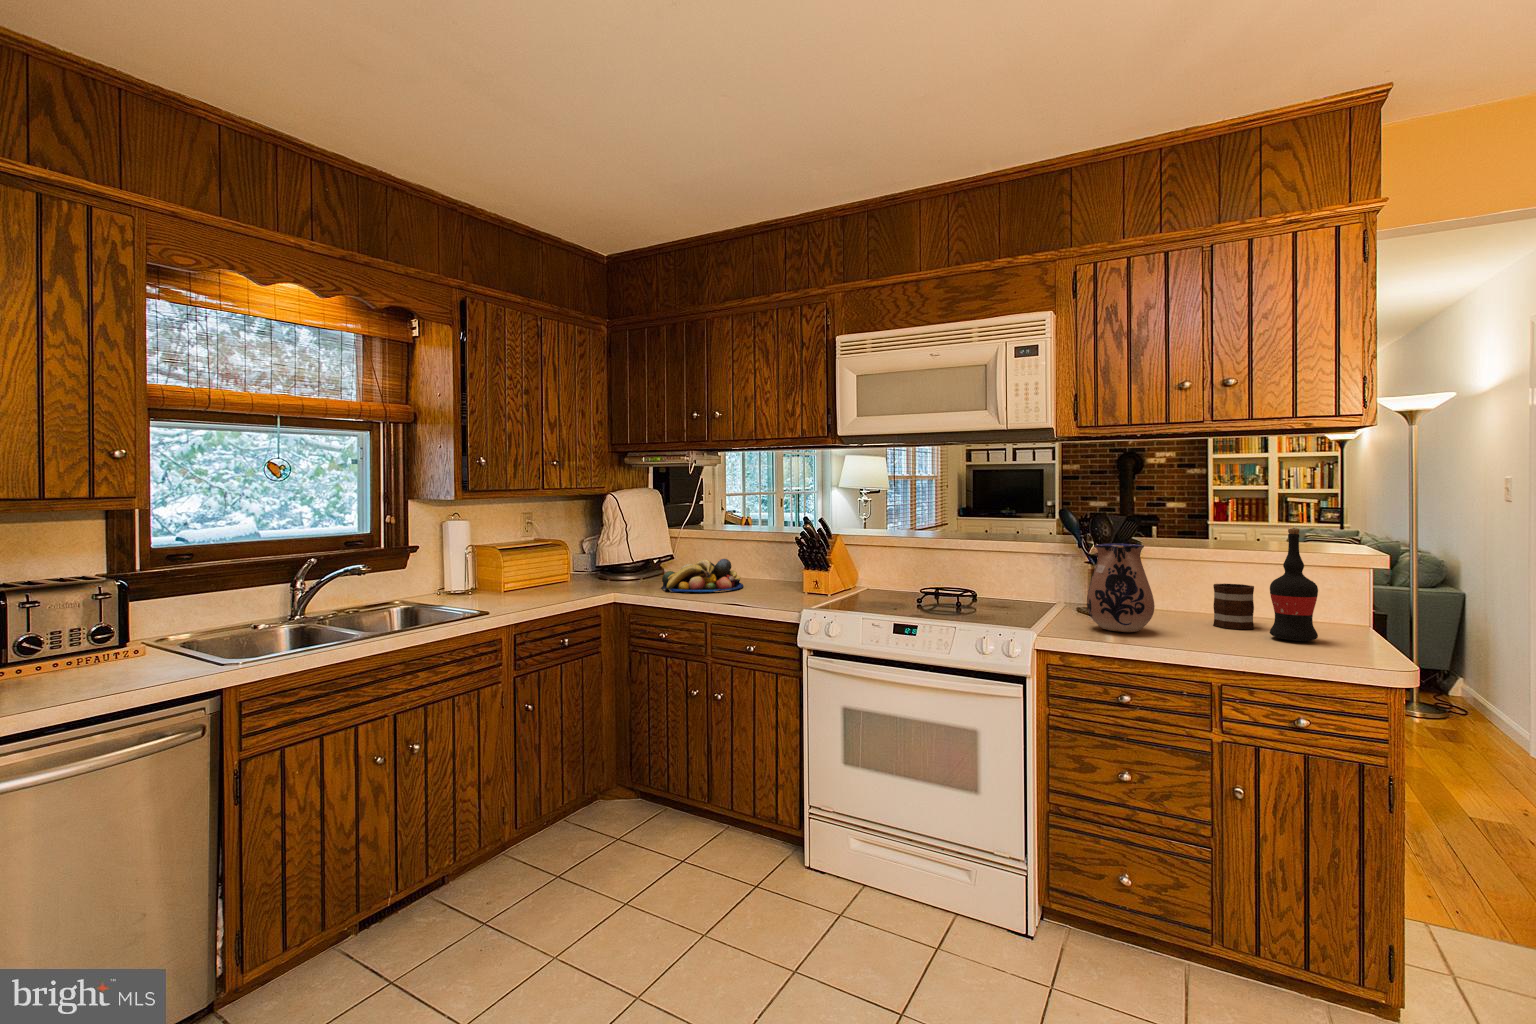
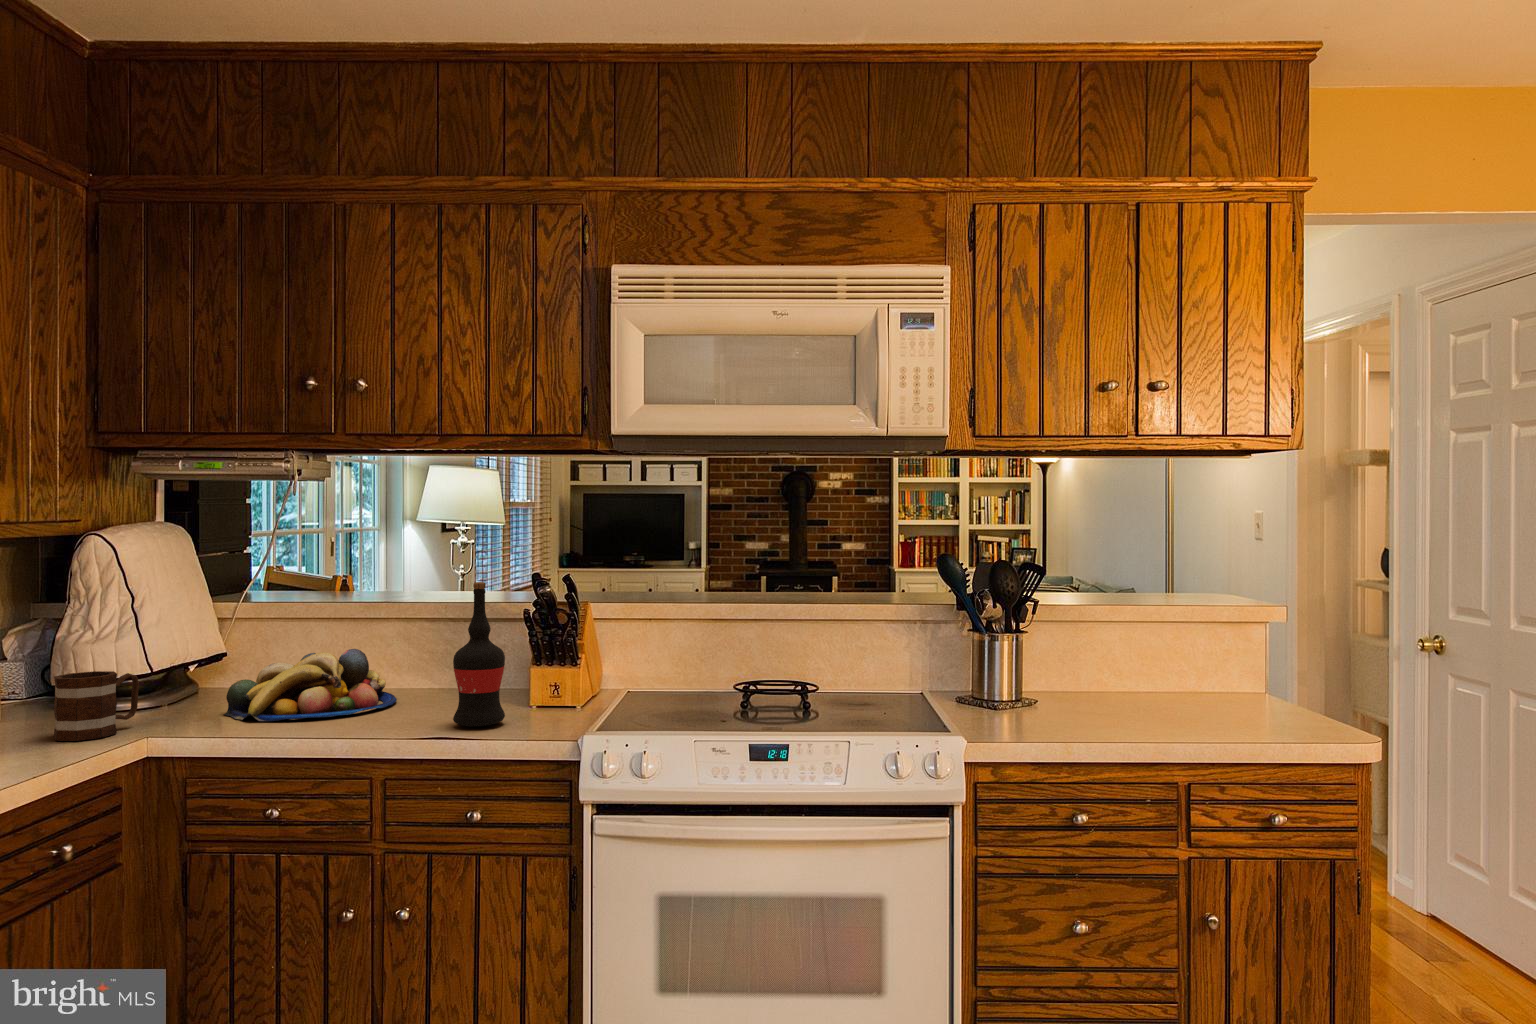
wine bottle: present [1270,529,1318,641] -> present [453,582,505,727]
ceramic pitcher: present [1087,543,1155,632] -> none [1002,603,1087,725]
mug: present [1213,584,1254,629] -> present [53,671,139,741]

